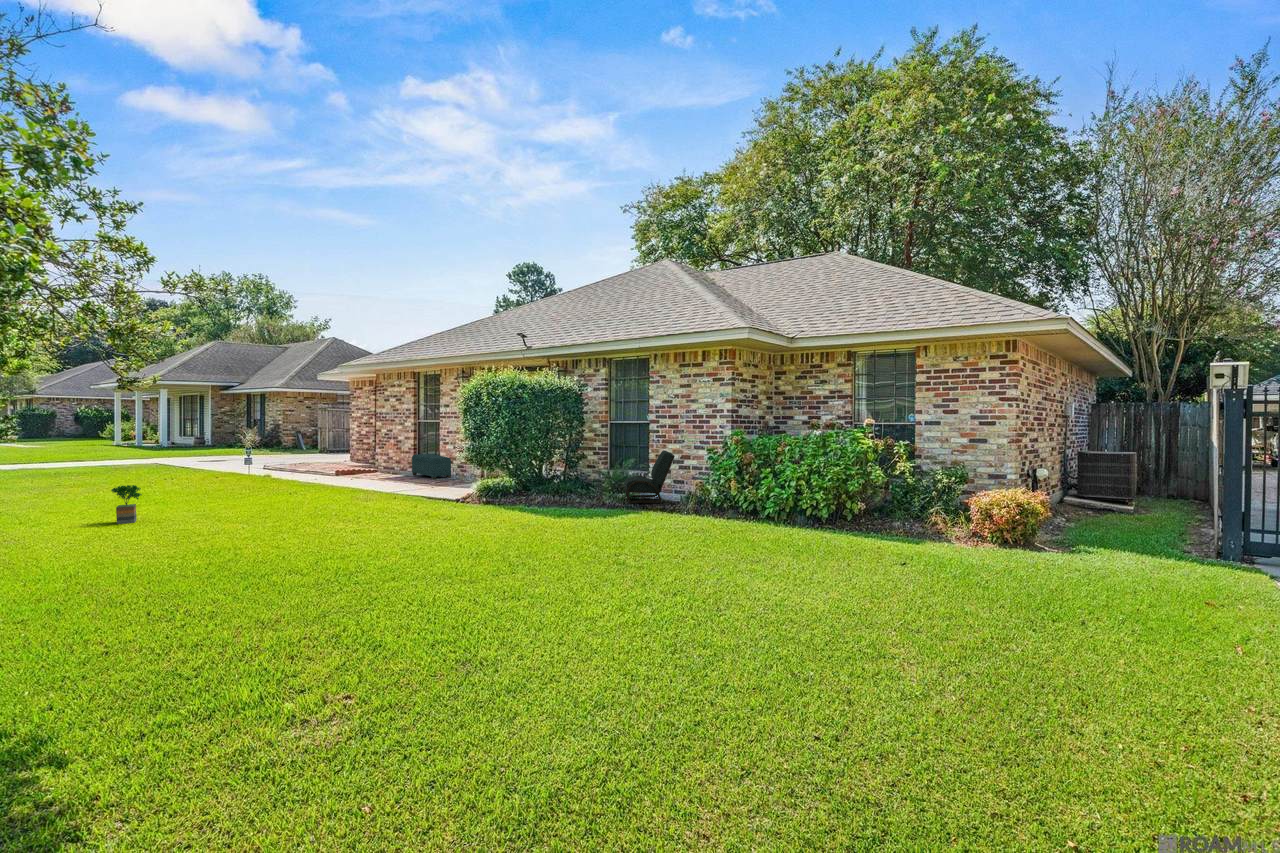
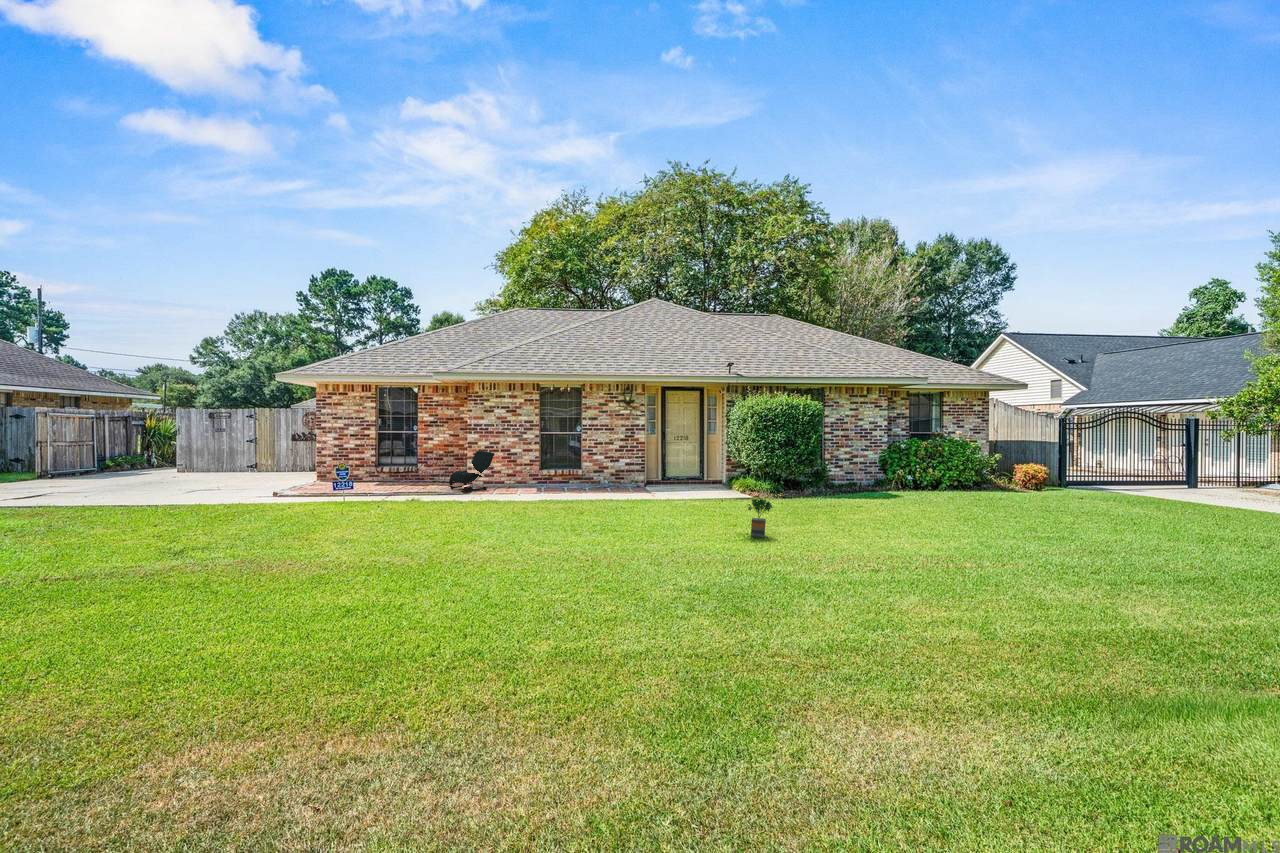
lounge chair: present [625,450,675,504] -> present [449,451,494,492]
bench: present [412,454,451,479] -> none [558,467,603,491]

